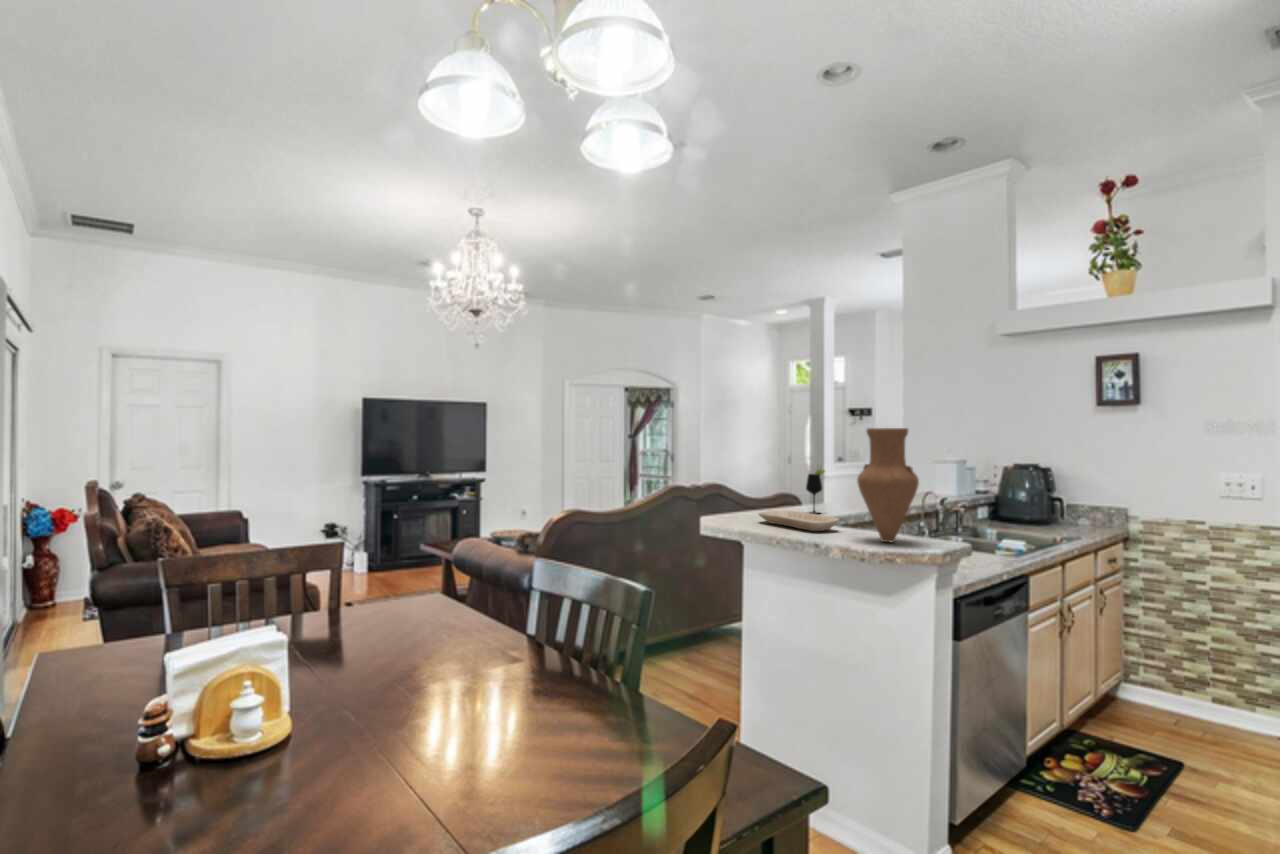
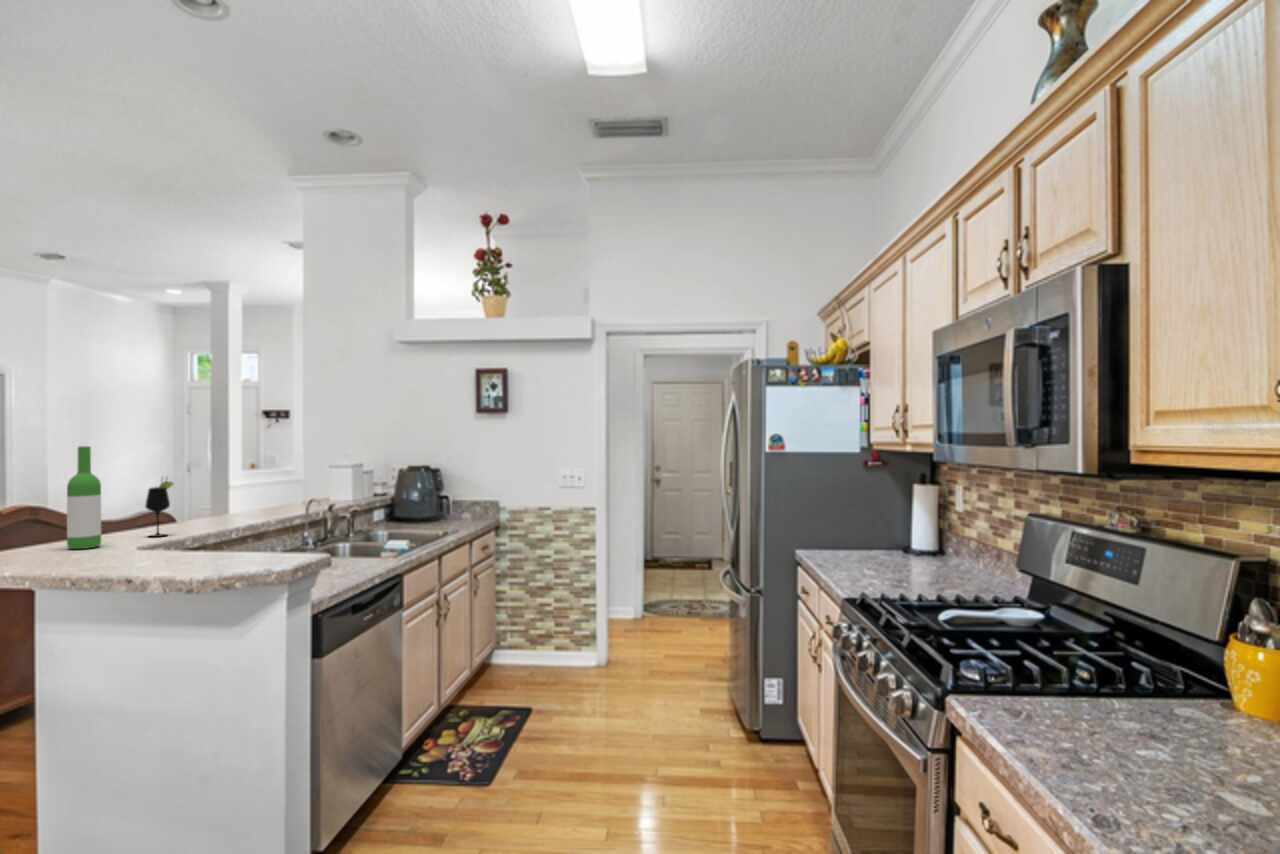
vase: present [857,428,919,542] -> none [191,429,271,564]
wine bottle: none [762,440,783,517] -> present [67,446,101,549]
tray: present [758,511,839,531] -> none [49,537,174,562]

